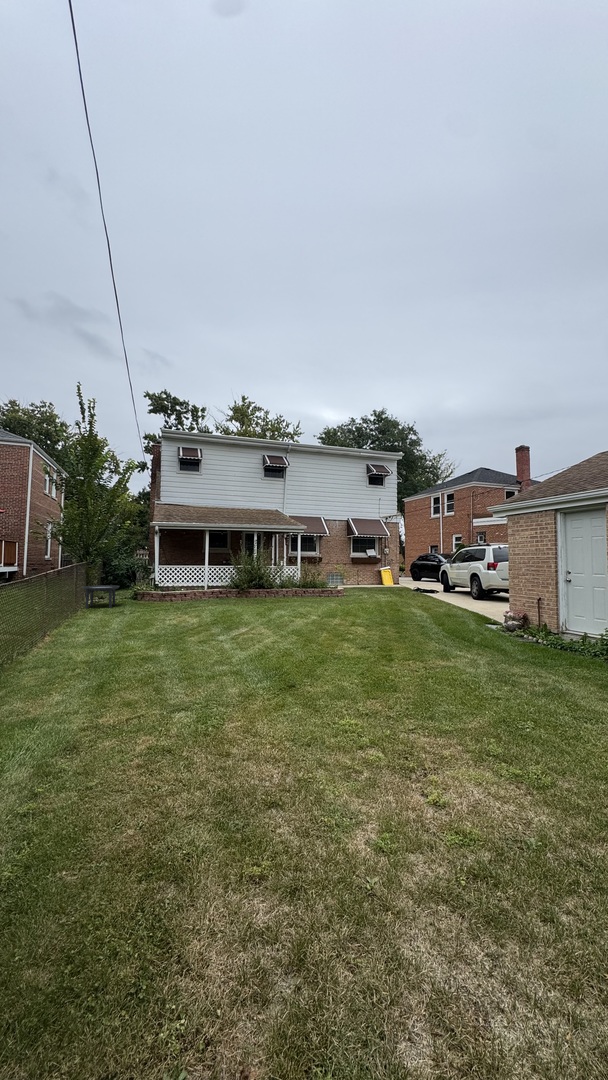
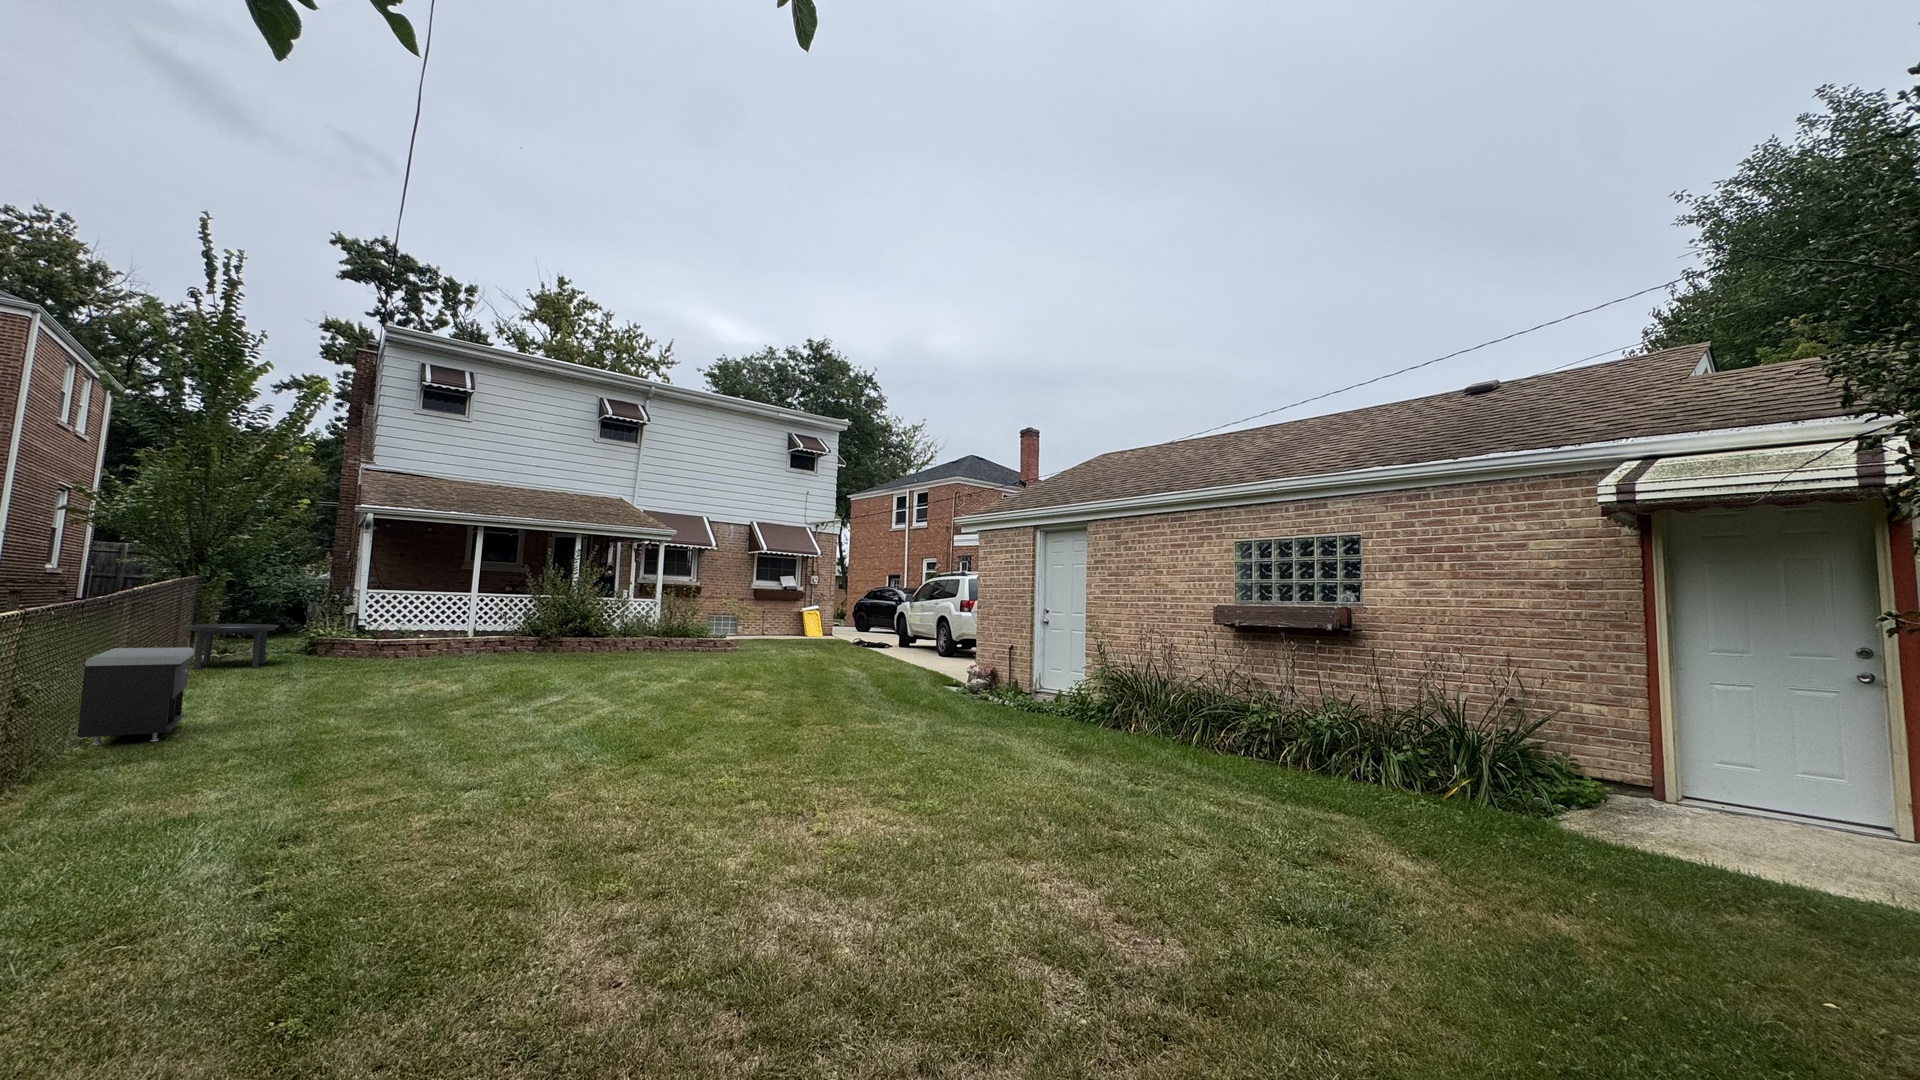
storage bench: none [19,603,70,655] -> present [77,647,194,745]

